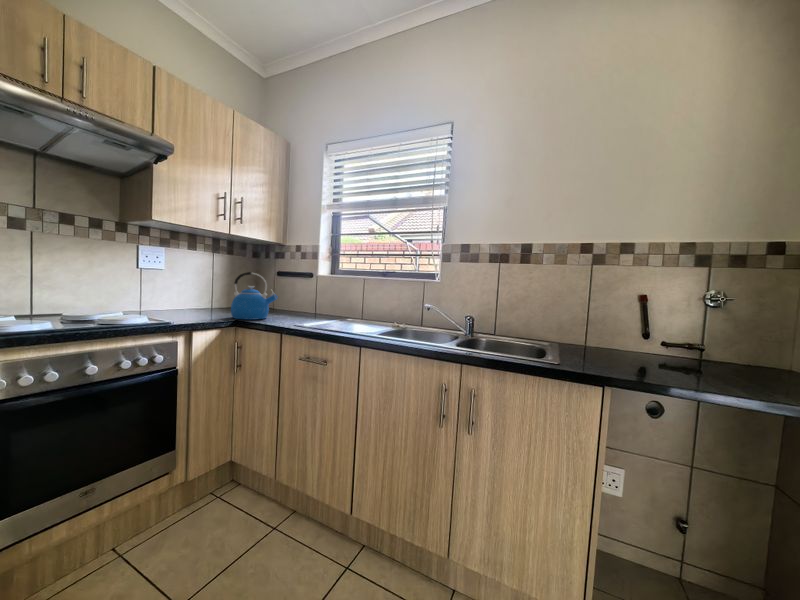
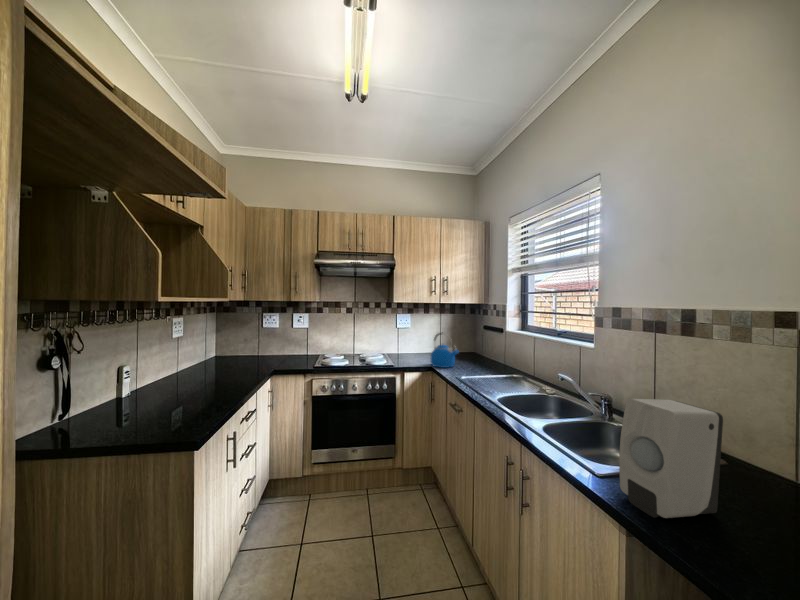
soap dispenser: none [580,290,635,373] -> present [619,399,723,518]

